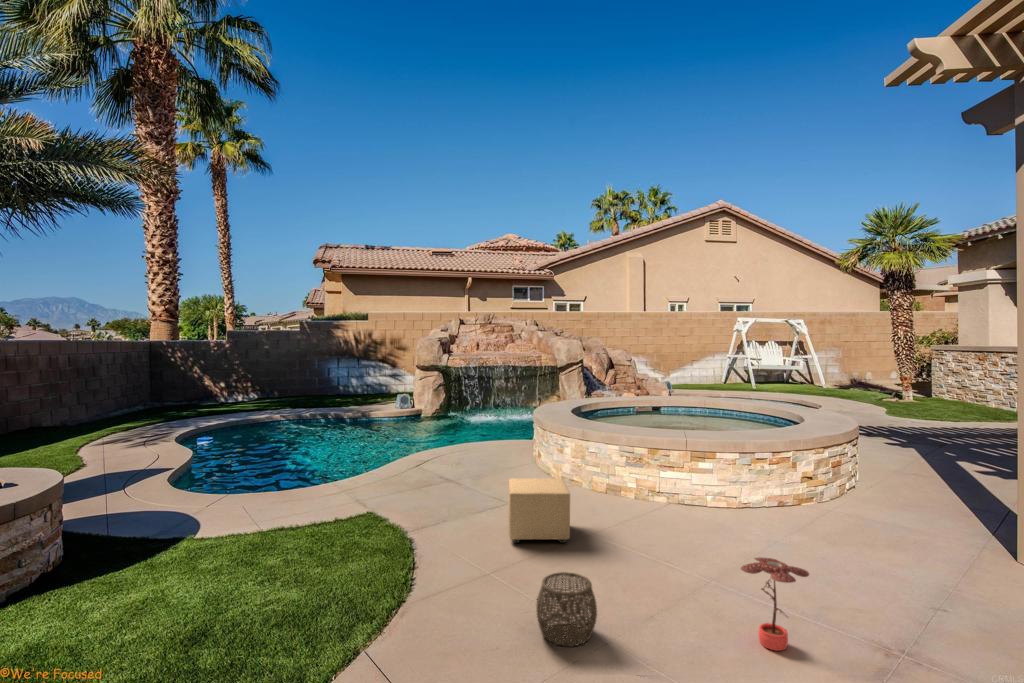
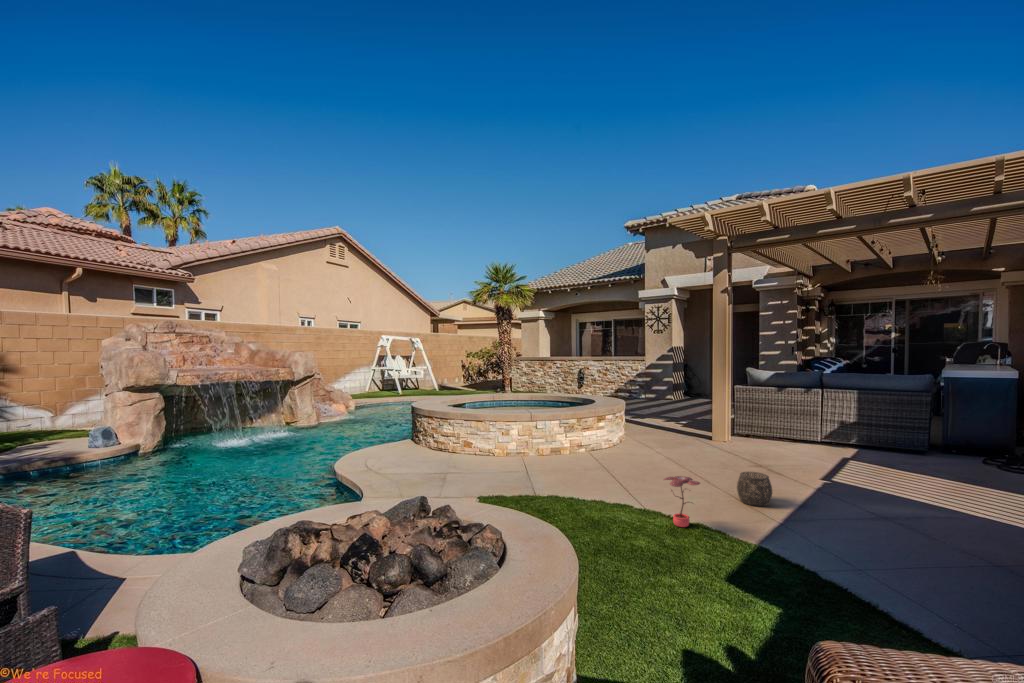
ottoman: present [508,478,570,543] -> none [586,443,636,488]
potted plant: present [741,558,809,651] -> present [663,476,700,527]

